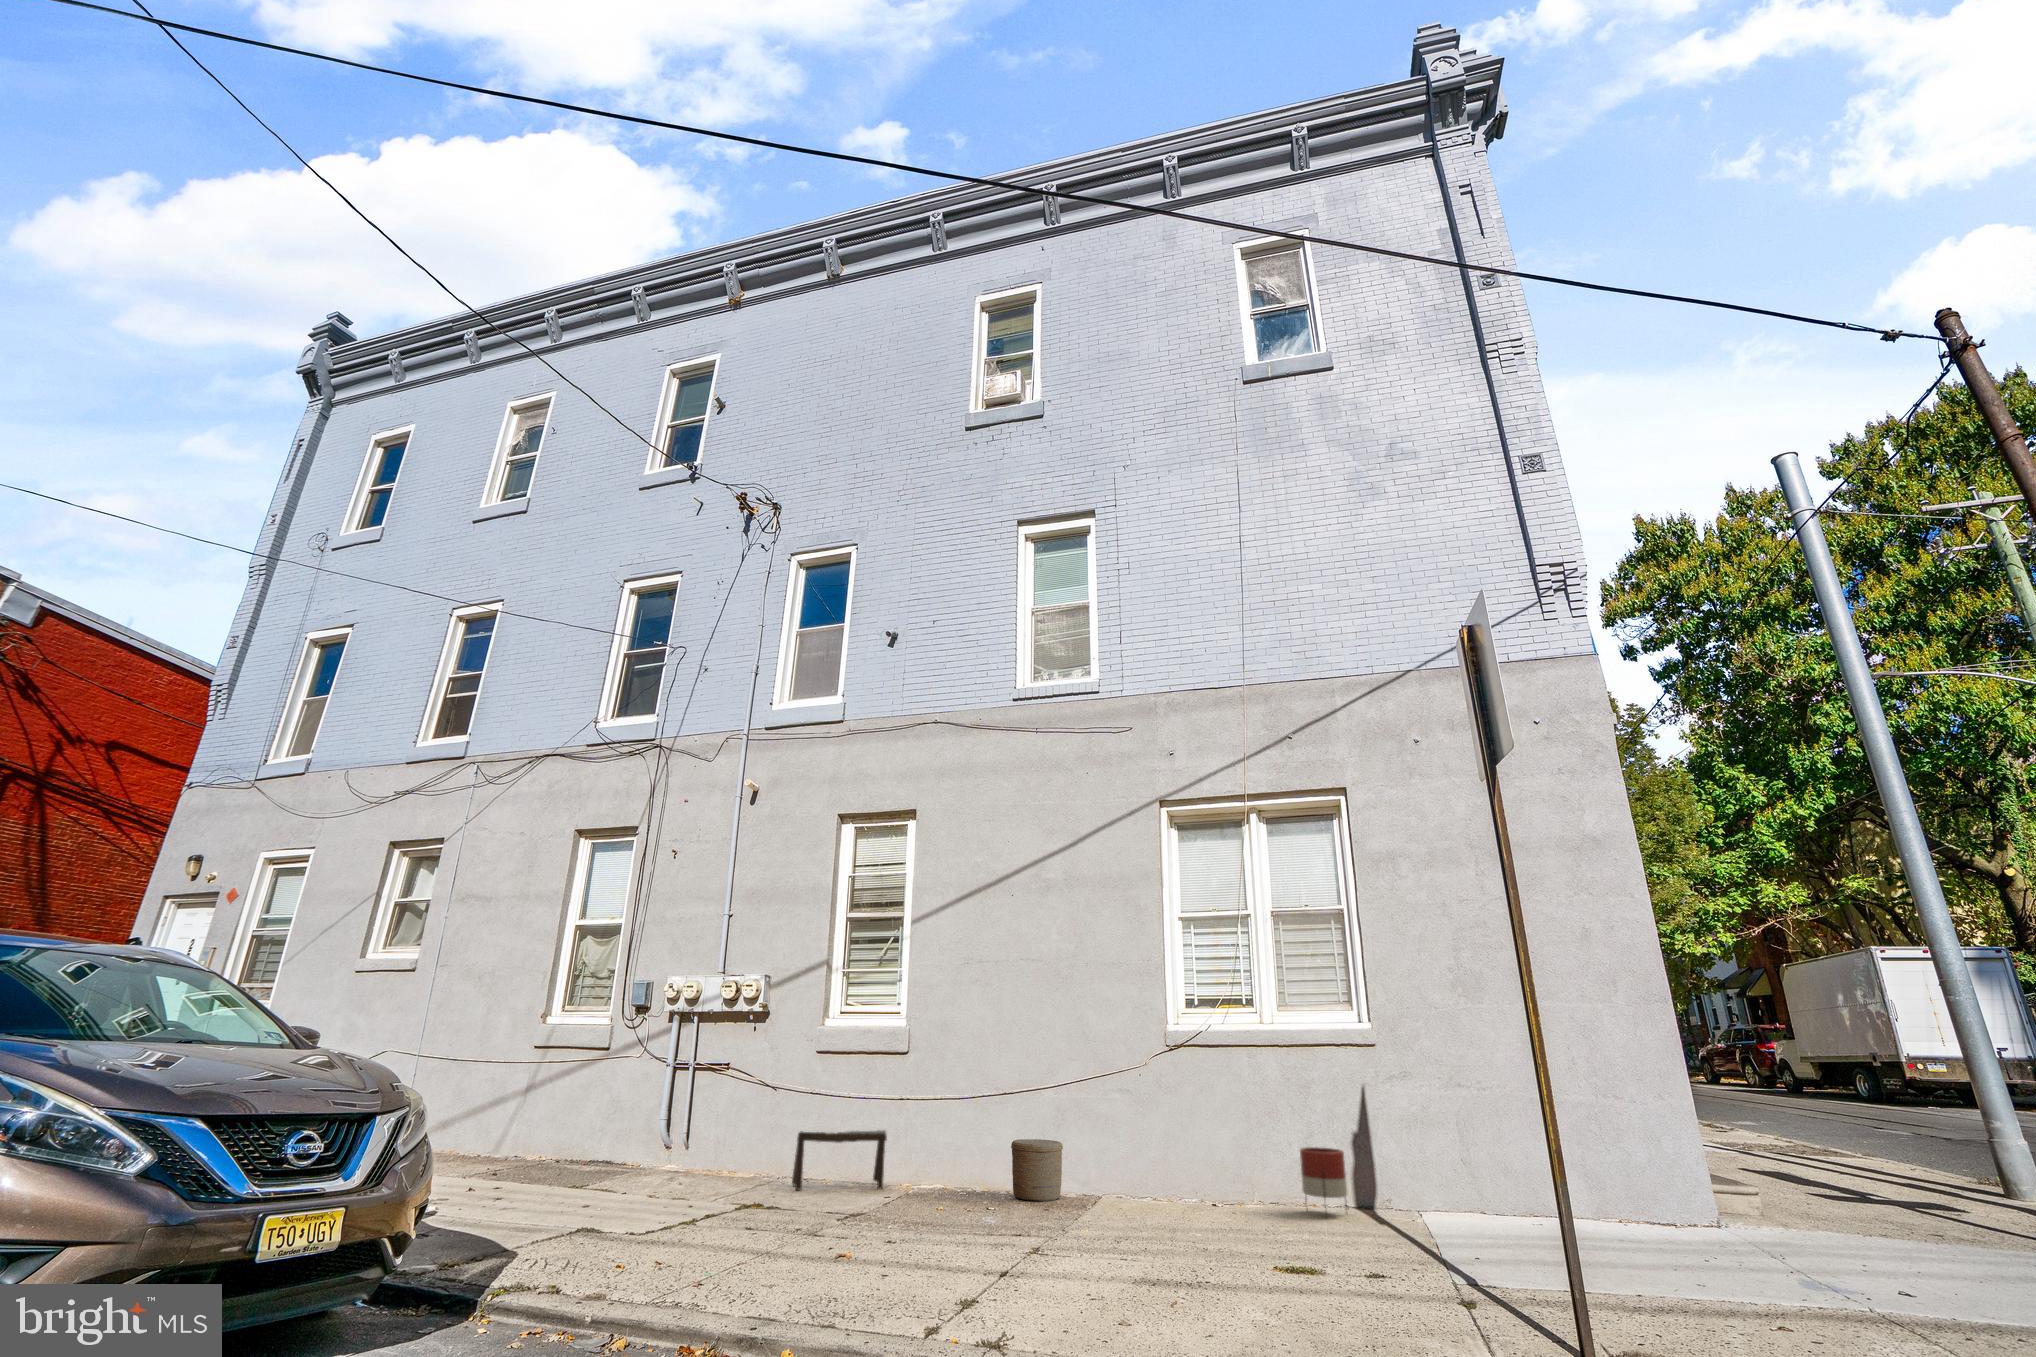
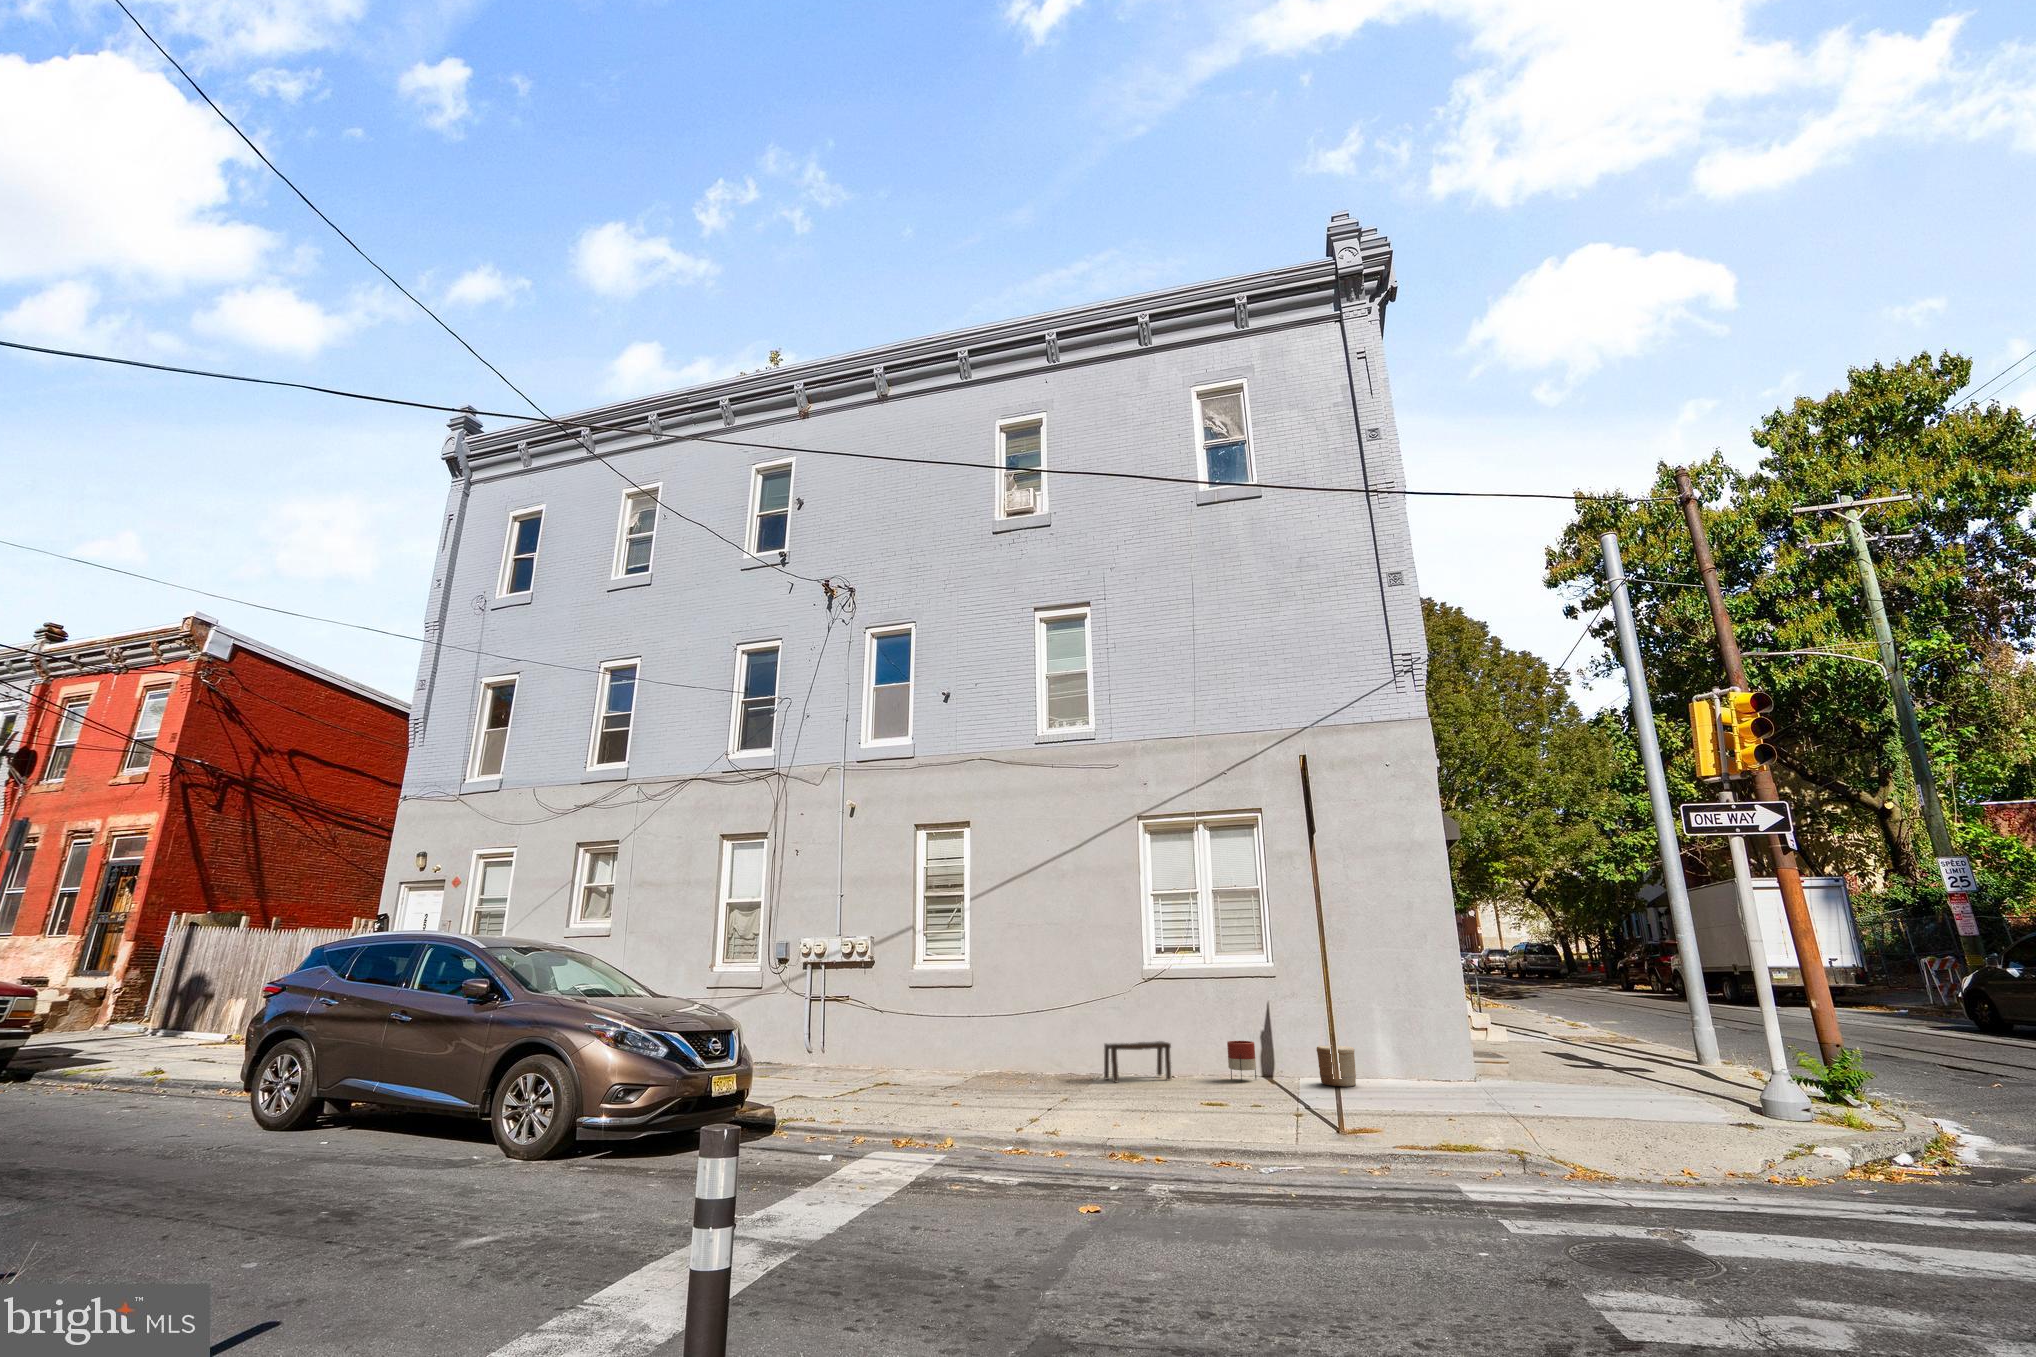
bench: present [792,1130,887,1190] -> present [1104,1041,1171,1082]
woven basket: present [1011,1139,1063,1201] -> present [1317,1046,1356,1087]

